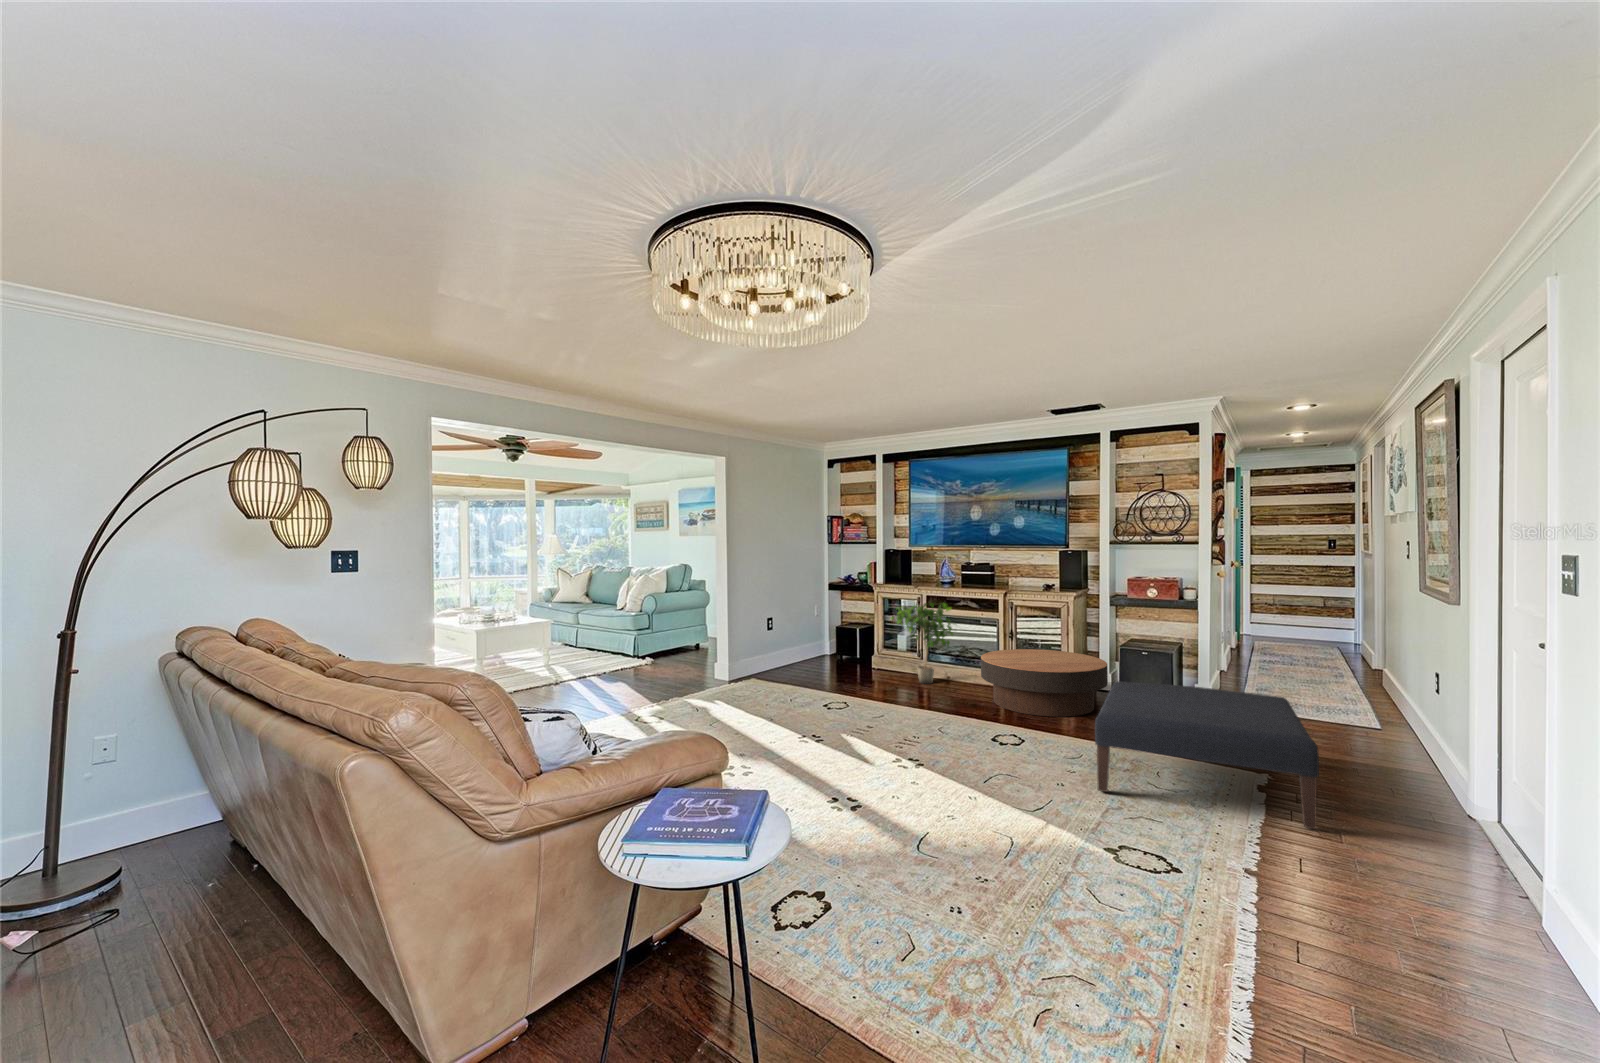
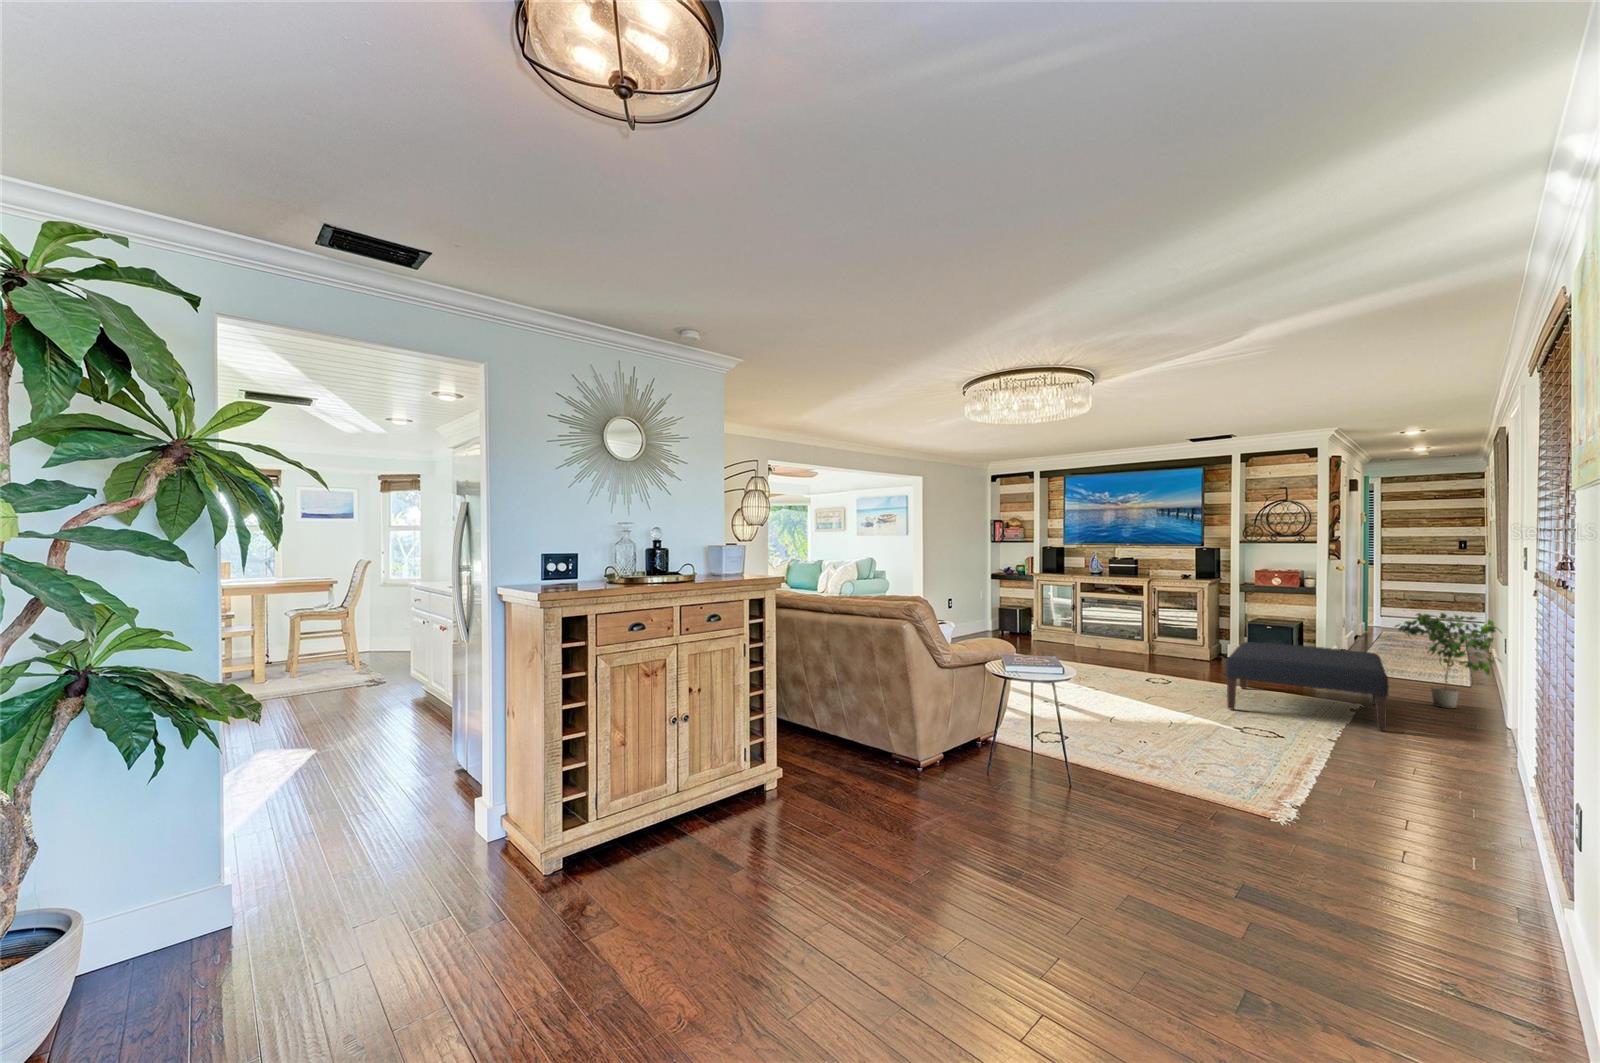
potted plant: present [891,603,954,684] -> present [1395,613,1498,708]
coffee table: present [981,649,1108,717] -> none [1131,625,1237,673]

